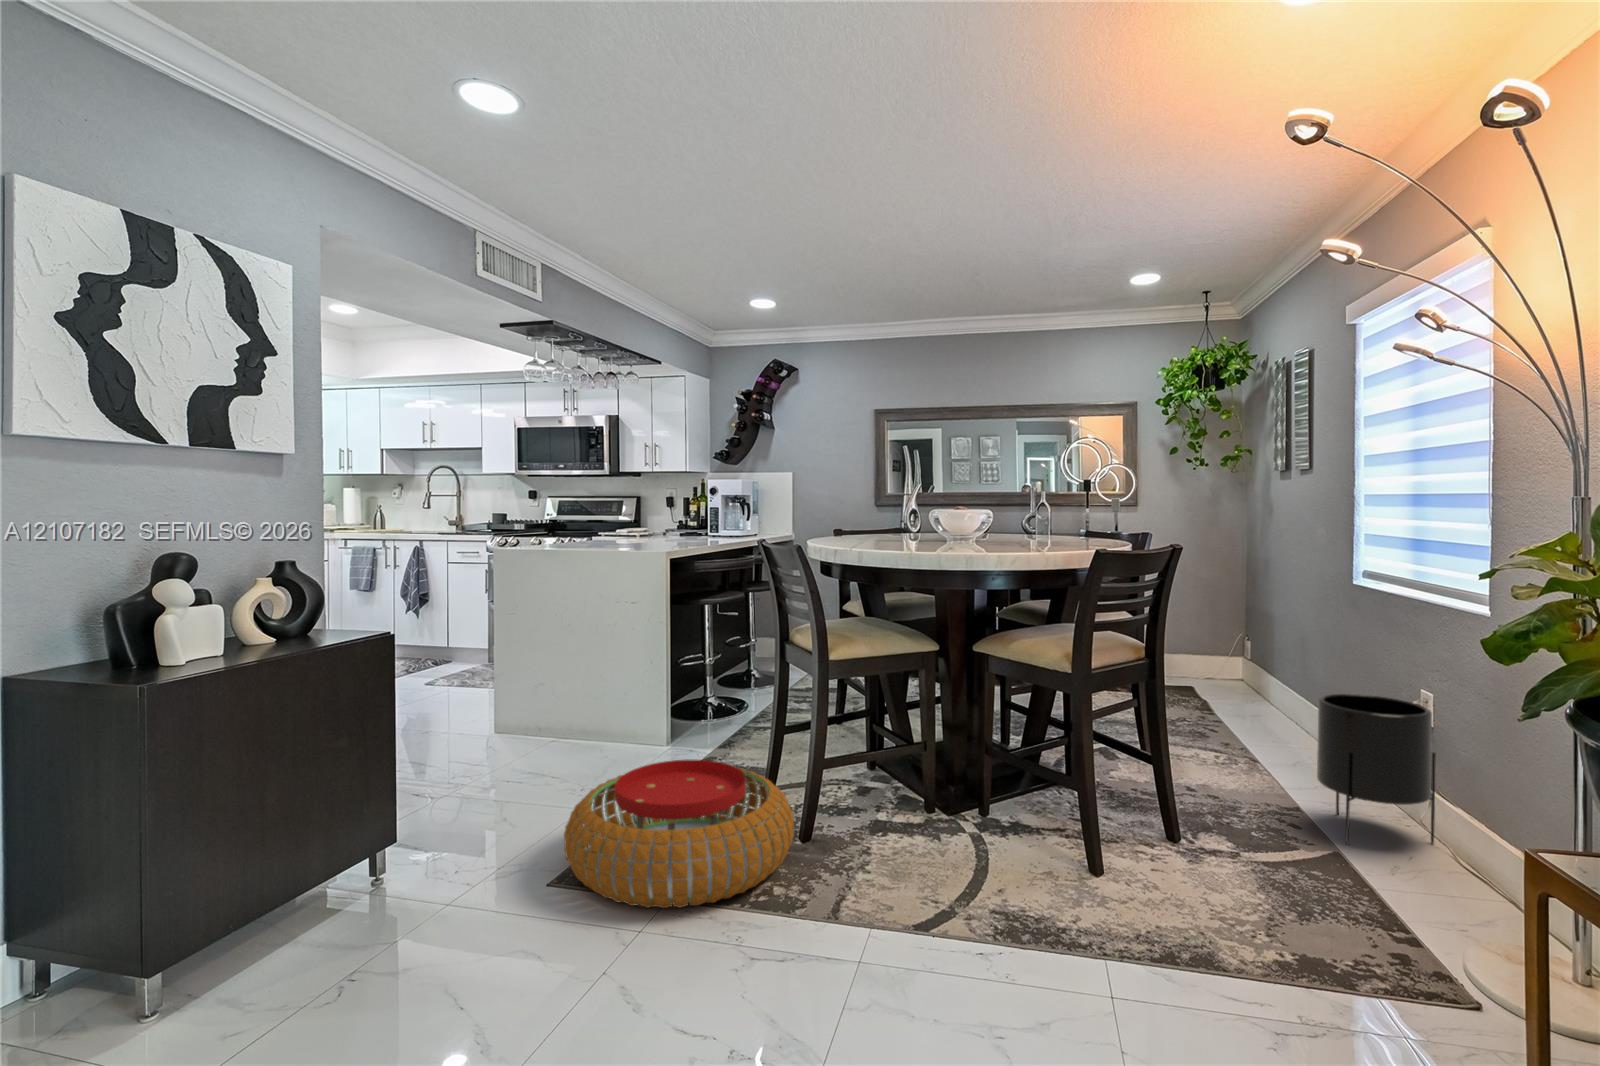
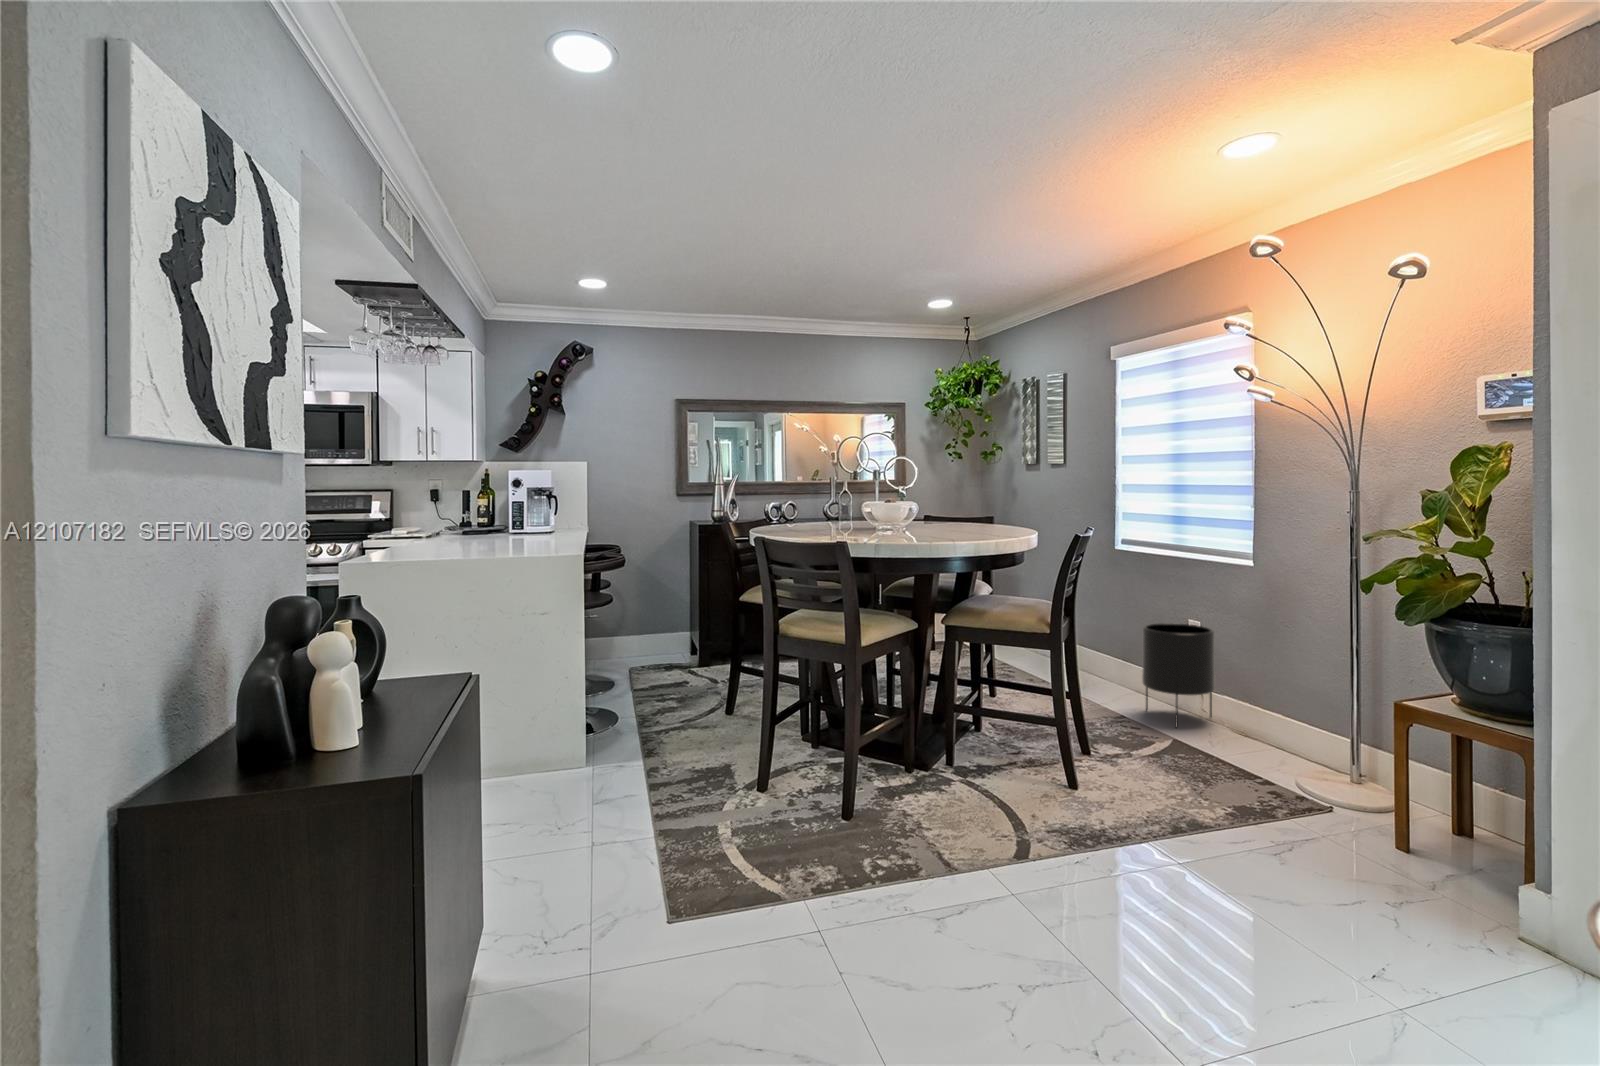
pouf: present [564,759,794,908] -> none [655,754,893,914]

